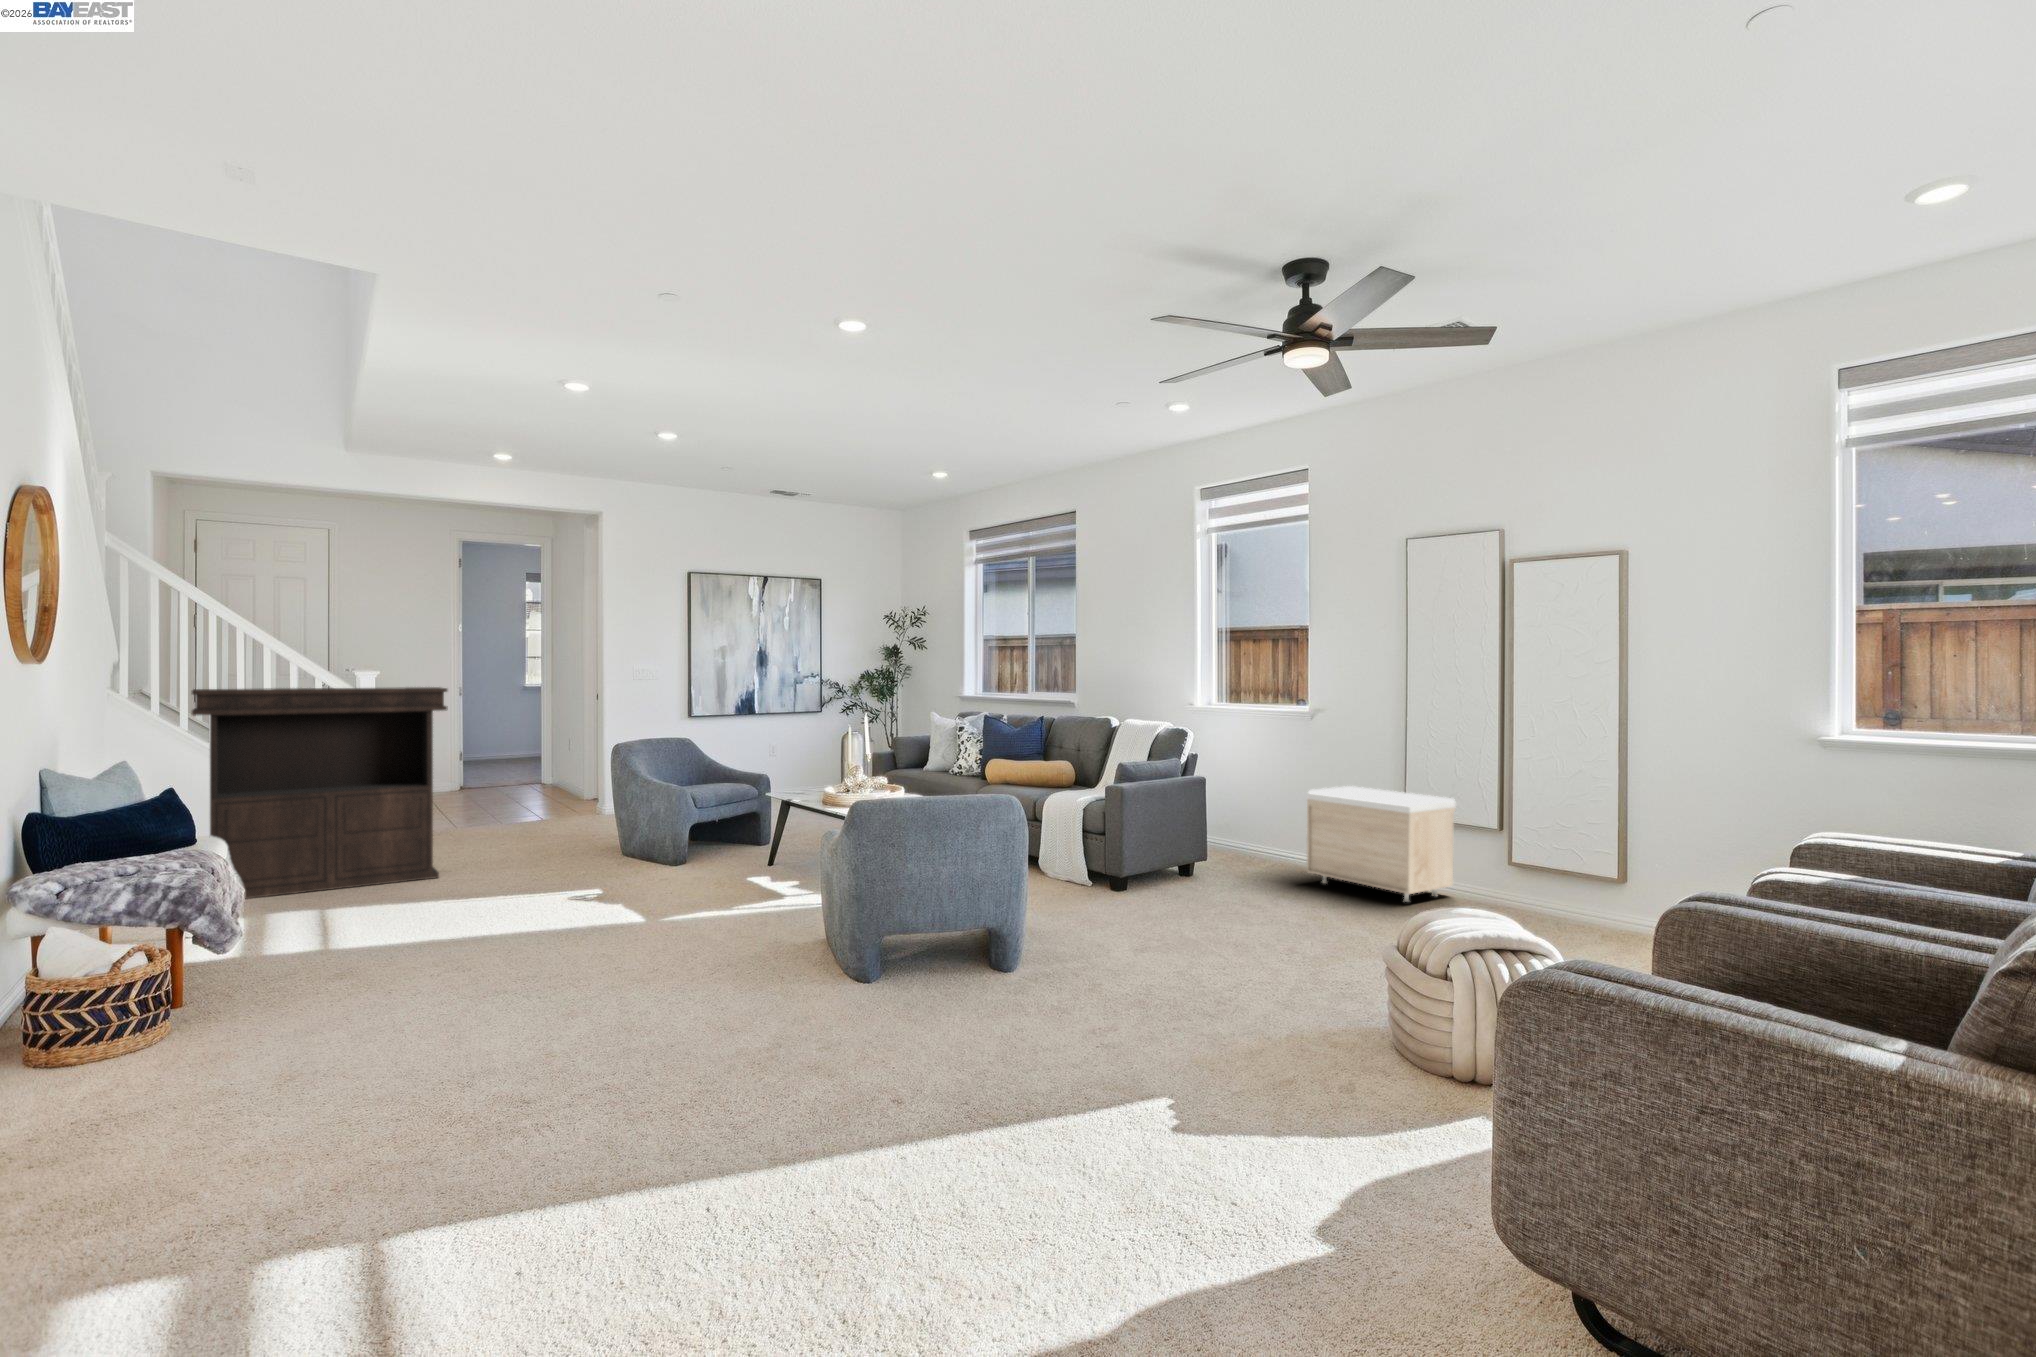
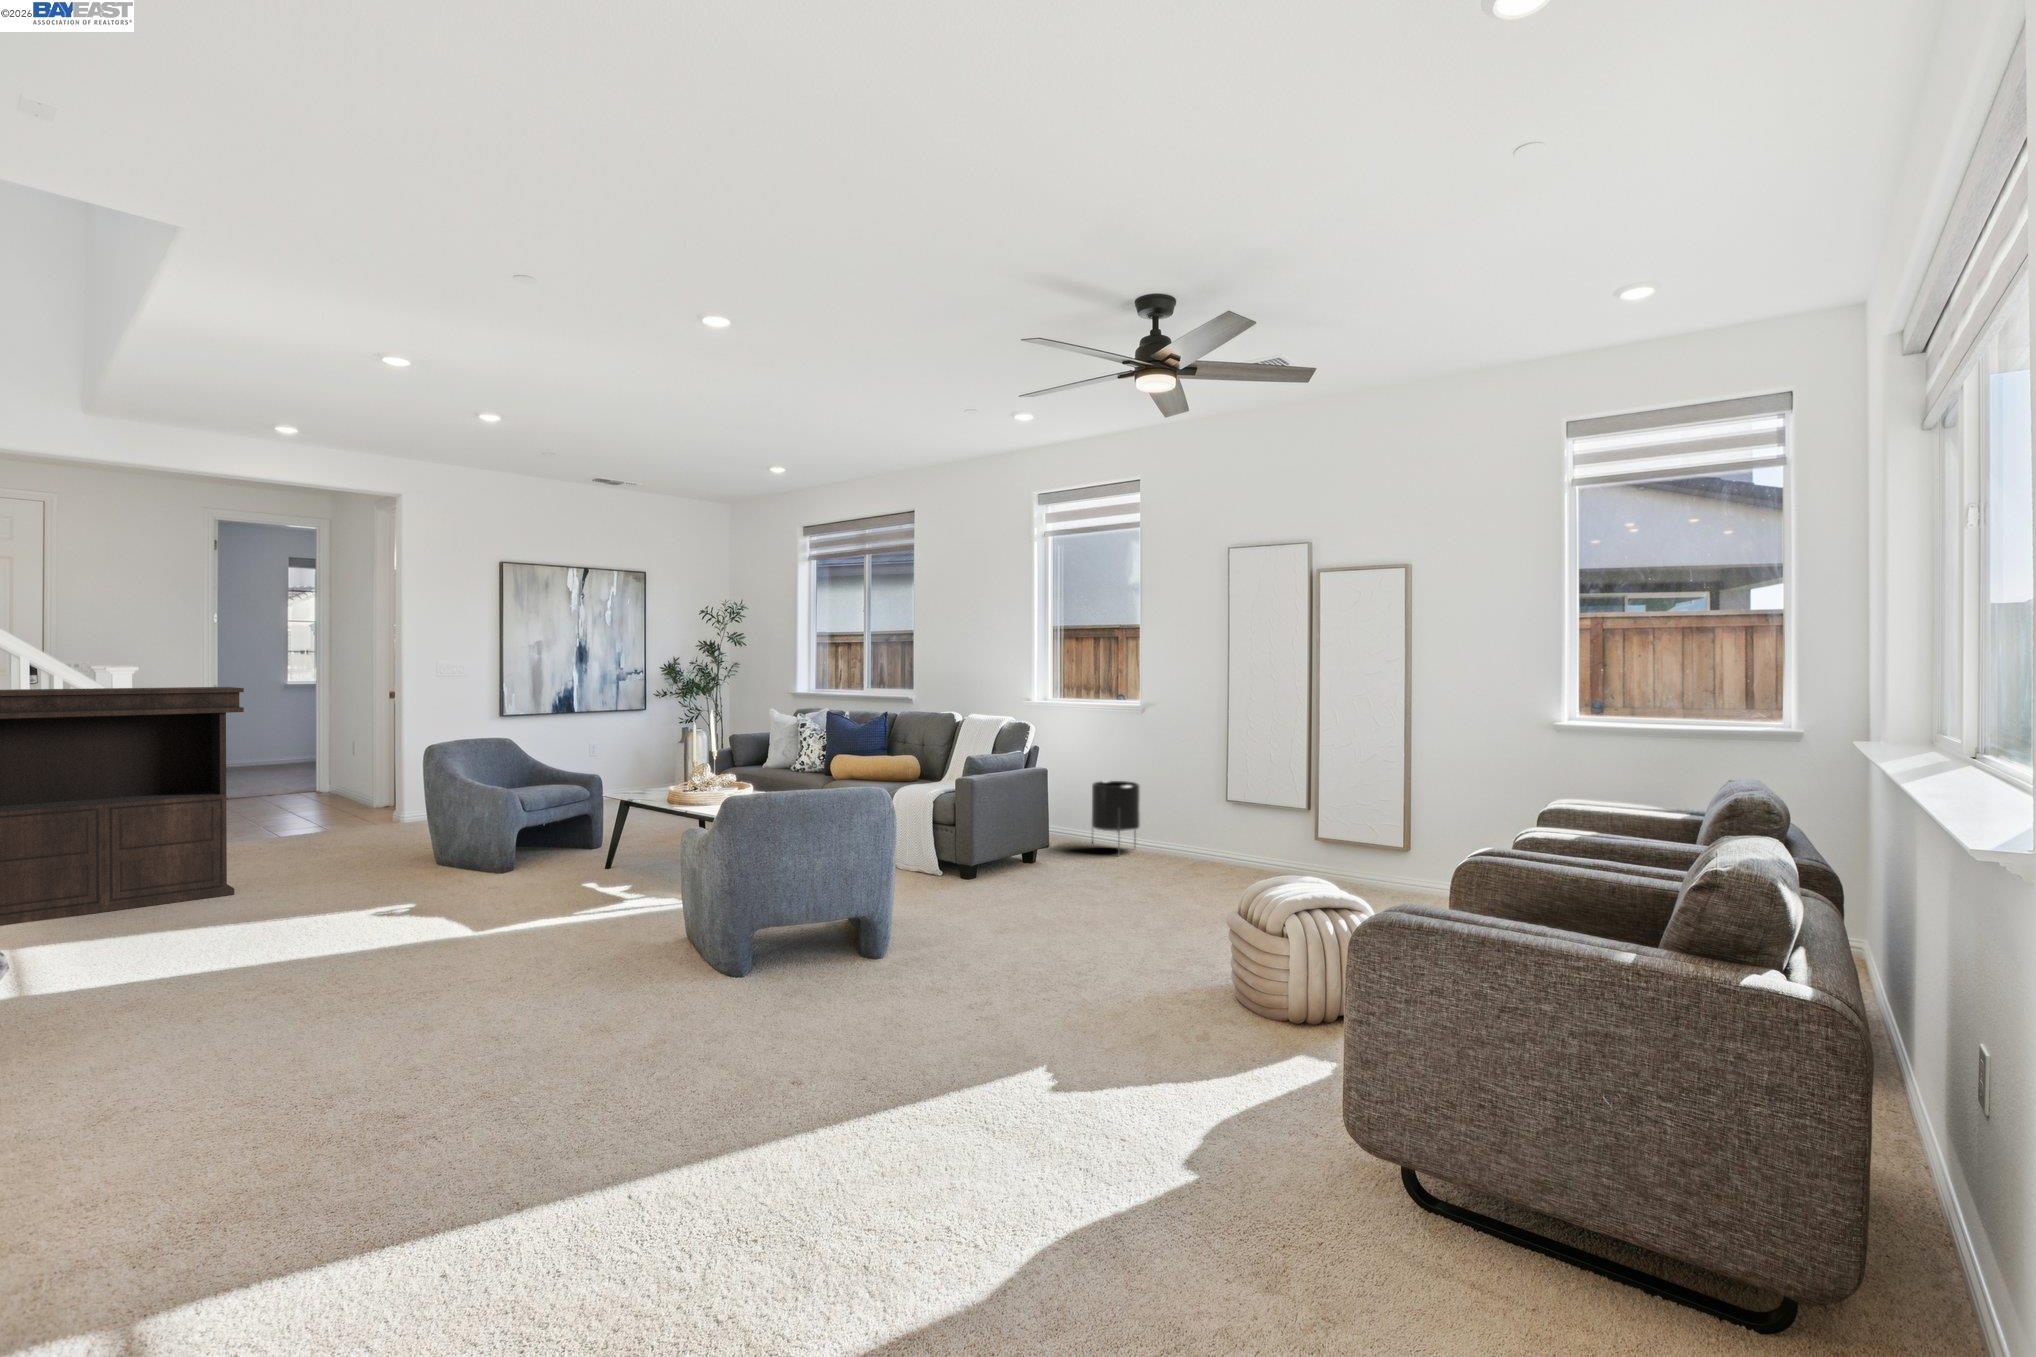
storage bench: present [1307,786,1456,902] -> none [1141,774,1272,878]
planter: none [1255,792,1307,873] -> present [1092,781,1140,855]

